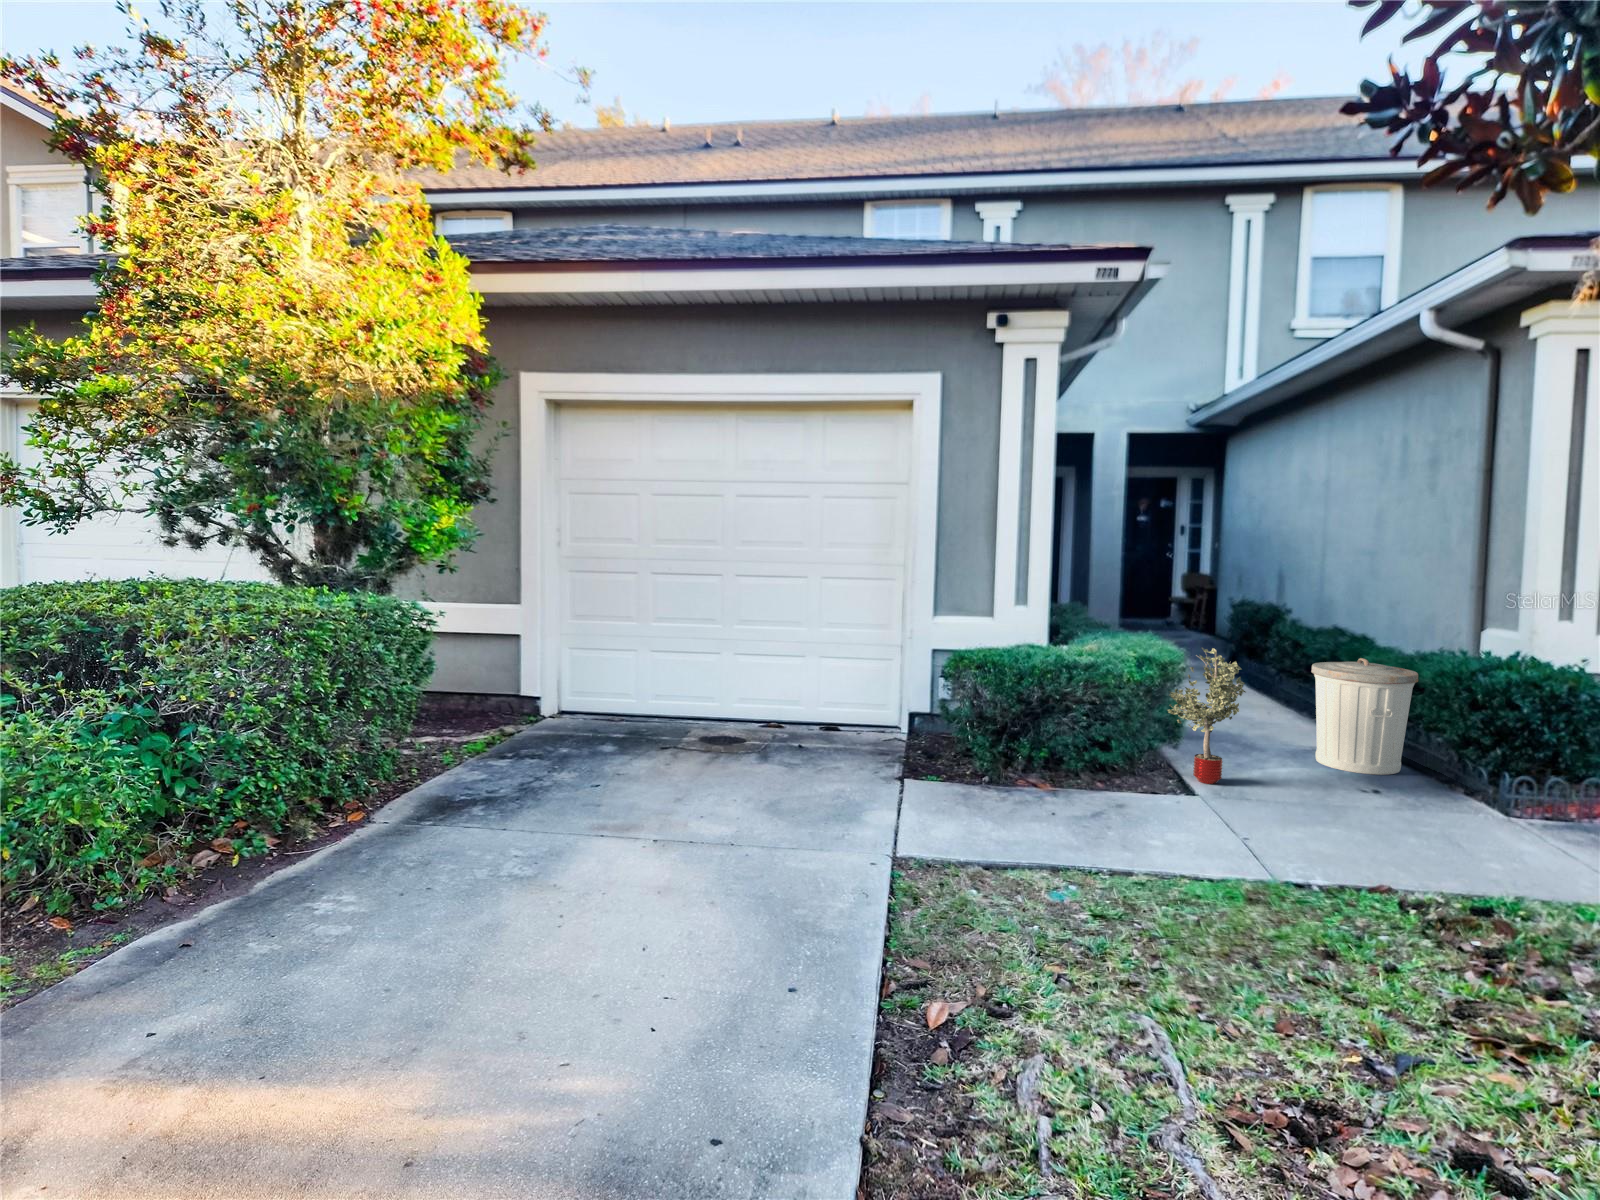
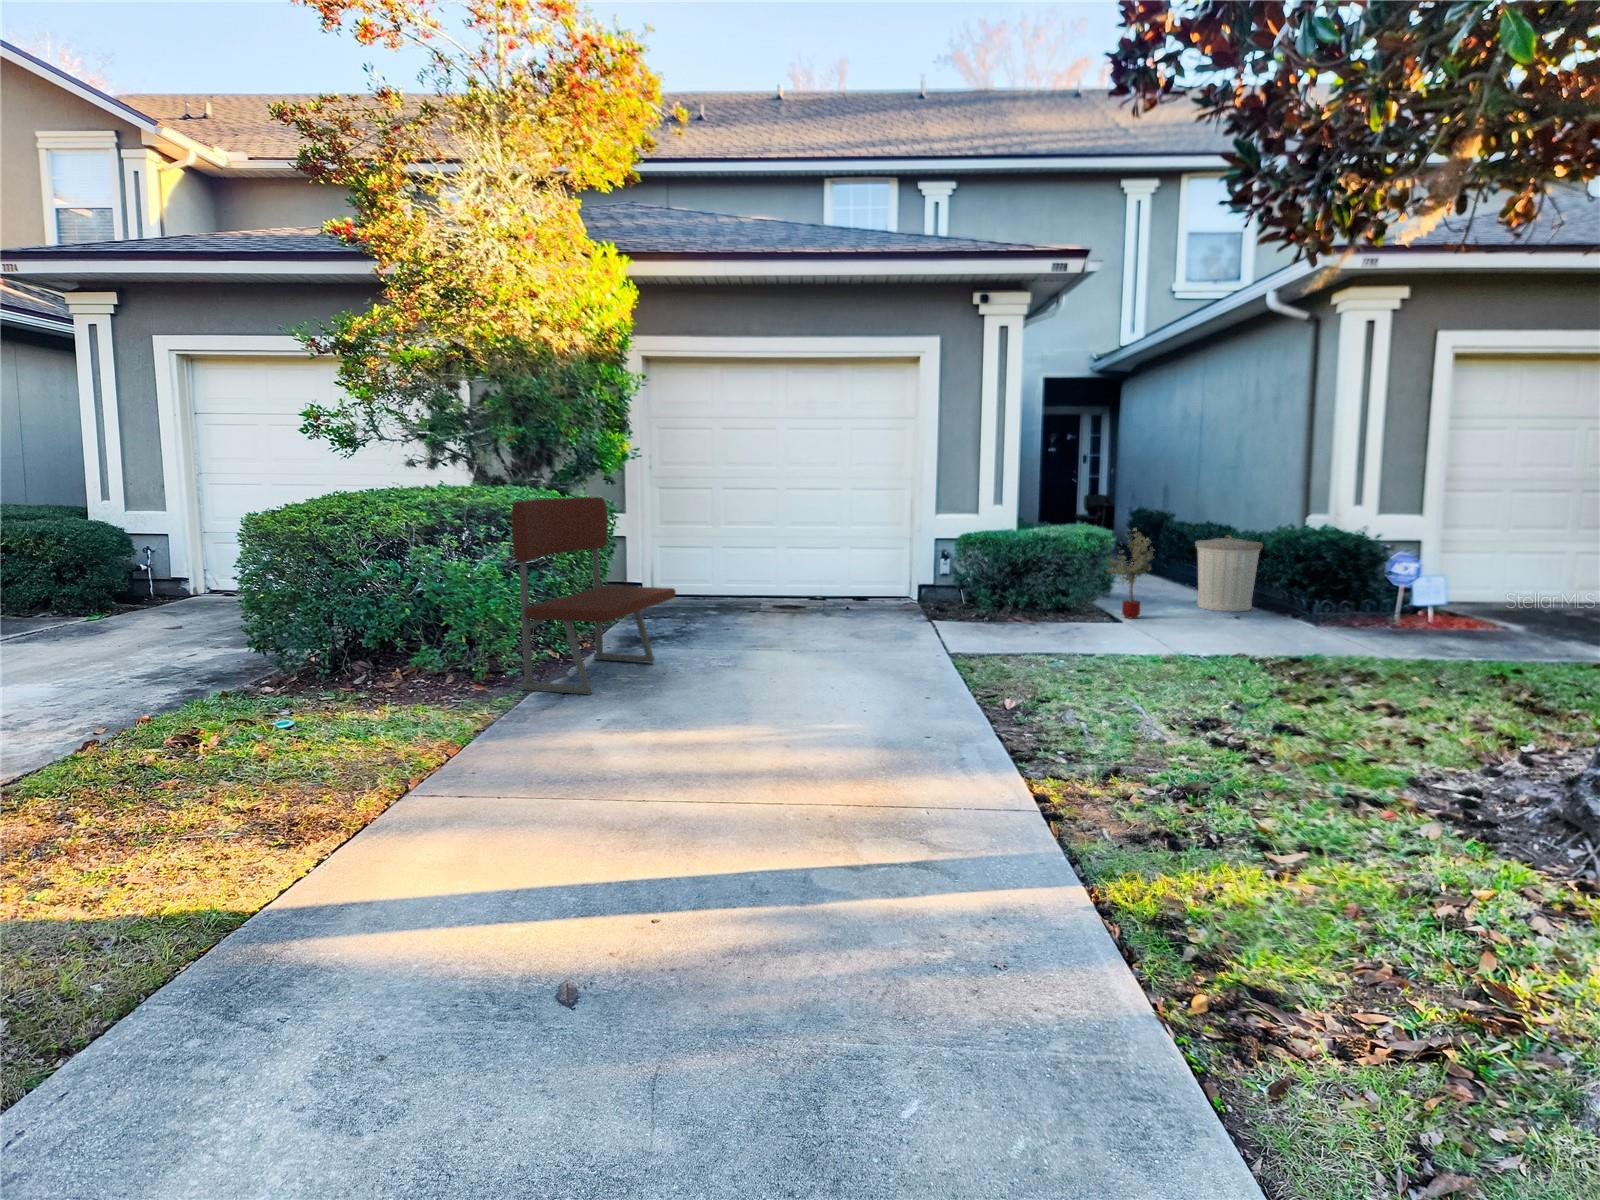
bench: none [91,601,437,948] -> present [511,497,676,695]

